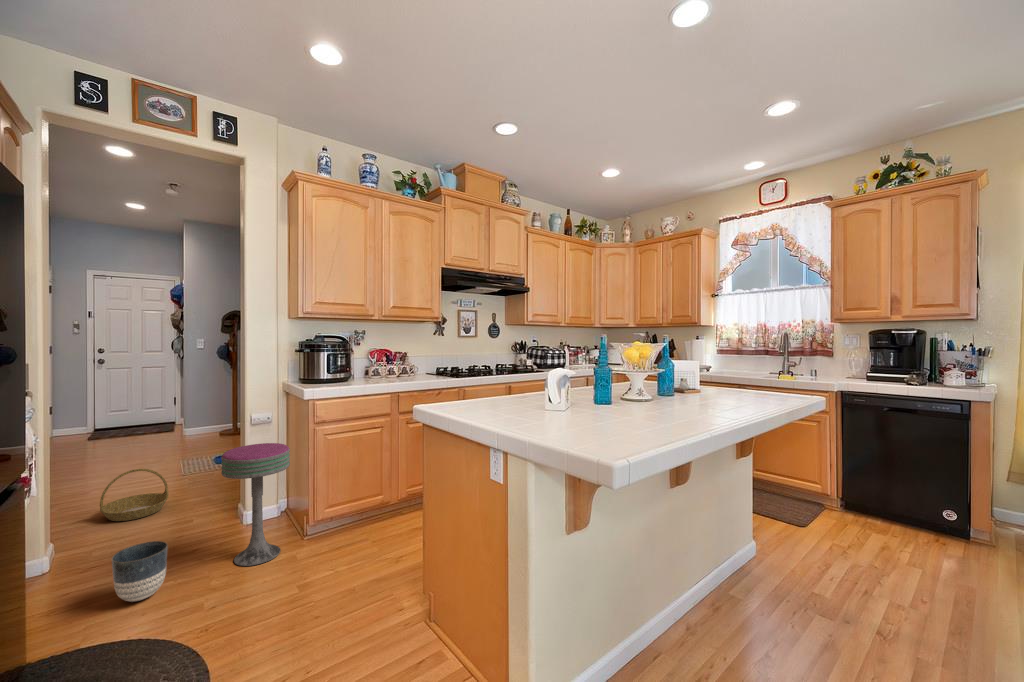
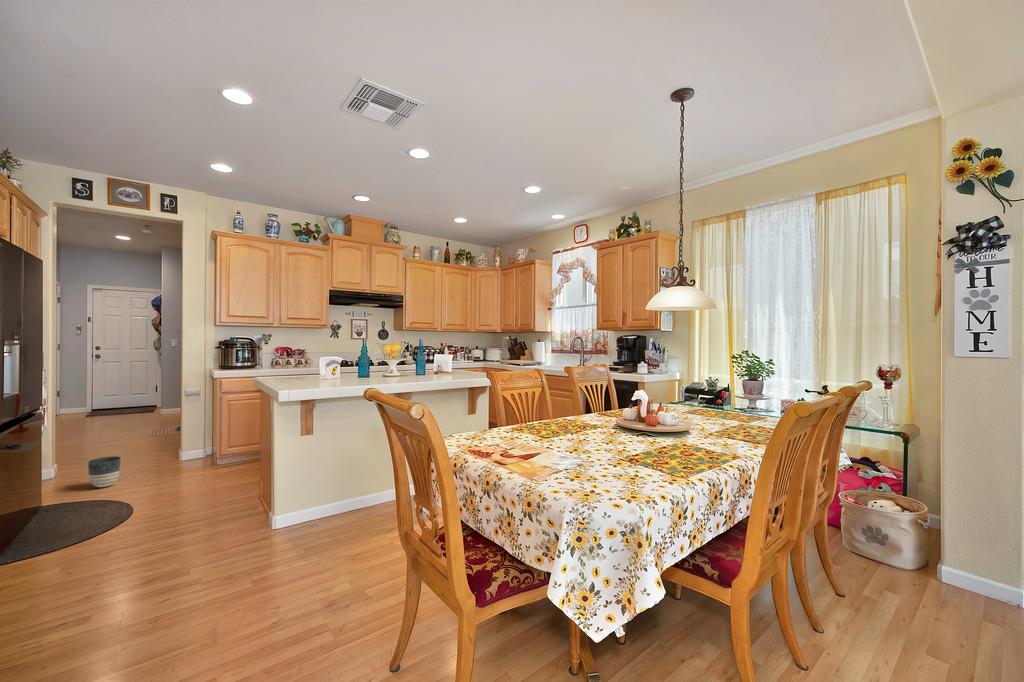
bar stool: present [221,443,290,566] -> none [156,405,202,477]
basket: present [100,469,169,521] -> none [87,425,133,457]

